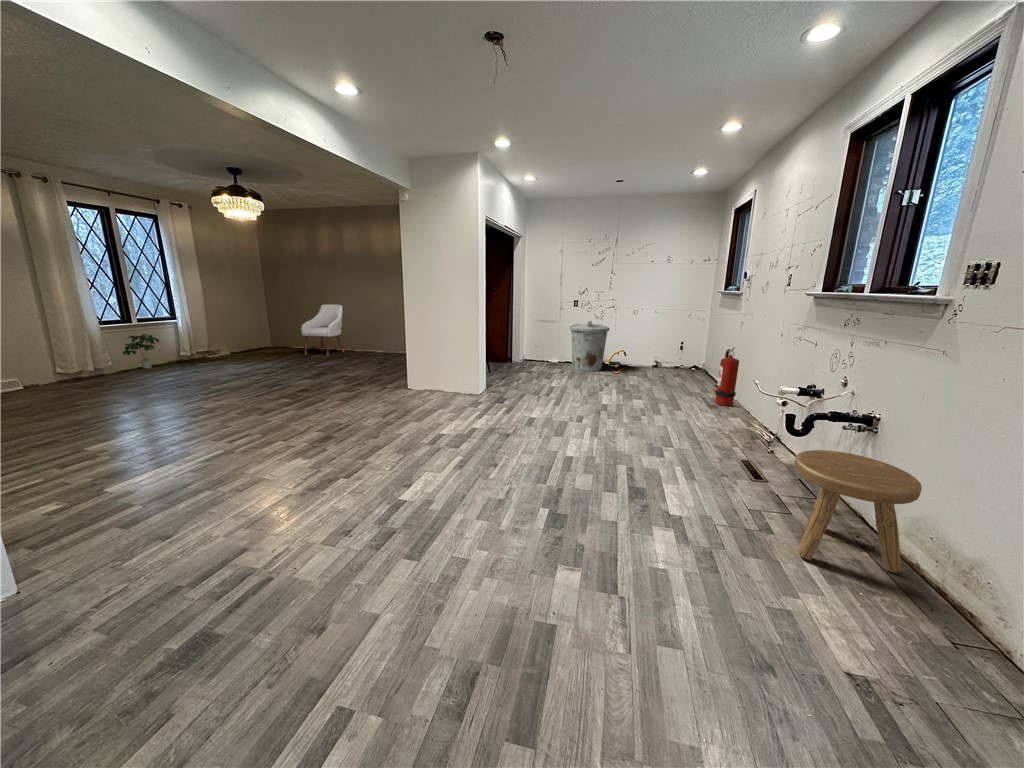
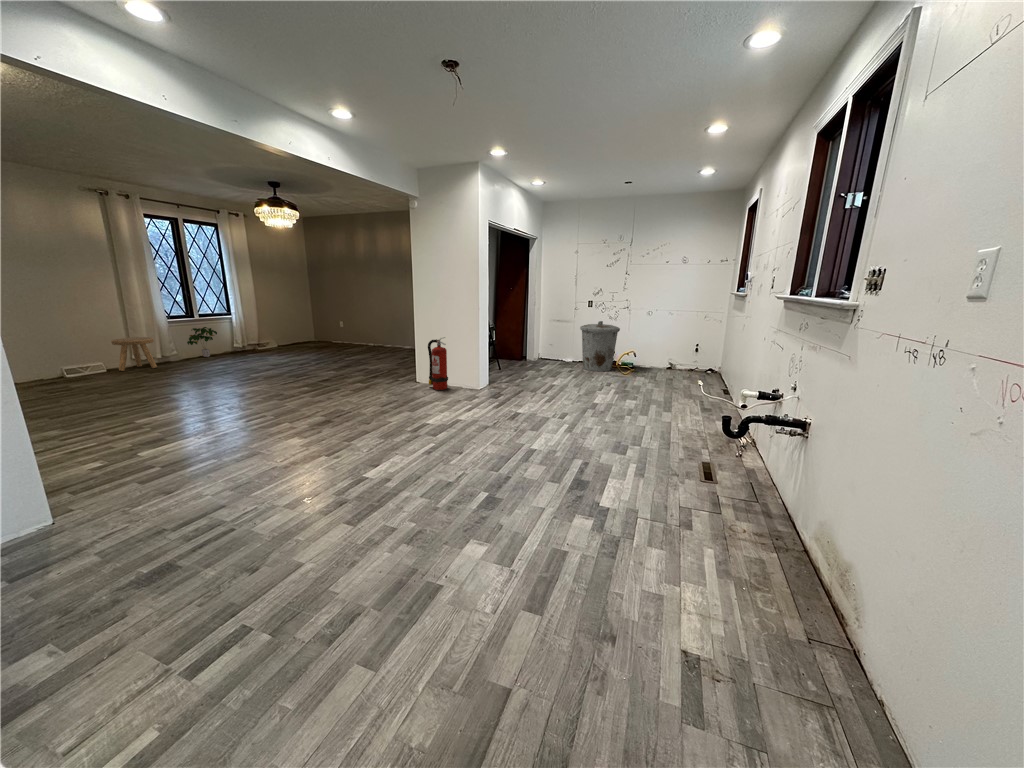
chair: present [301,305,344,356] -> none [338,303,376,350]
fire extinguisher: present [715,347,739,406] -> present [428,337,448,390]
stool: present [794,450,922,572] -> present [111,337,157,371]

